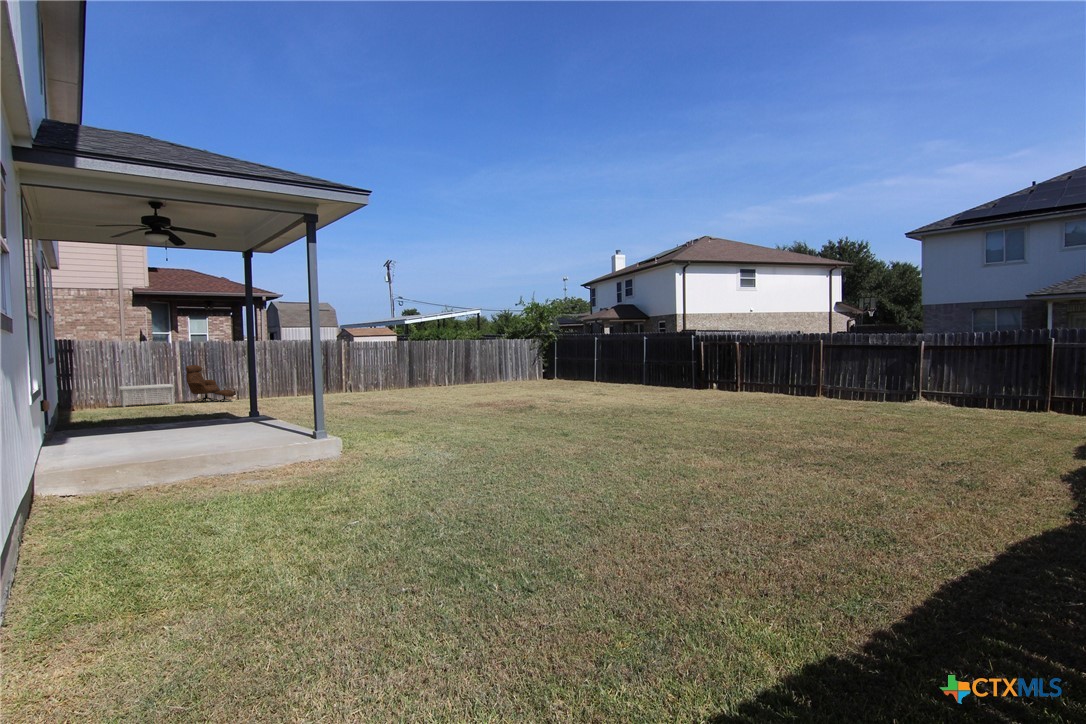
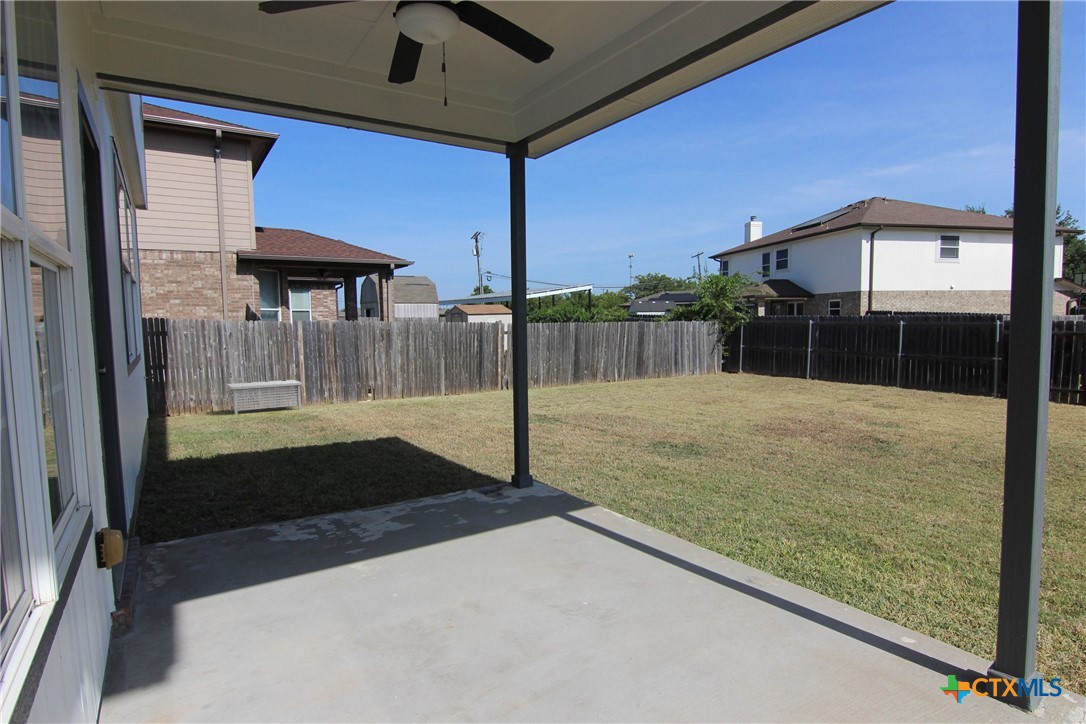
lounge chair: present [186,365,235,403] -> none [315,353,379,407]

